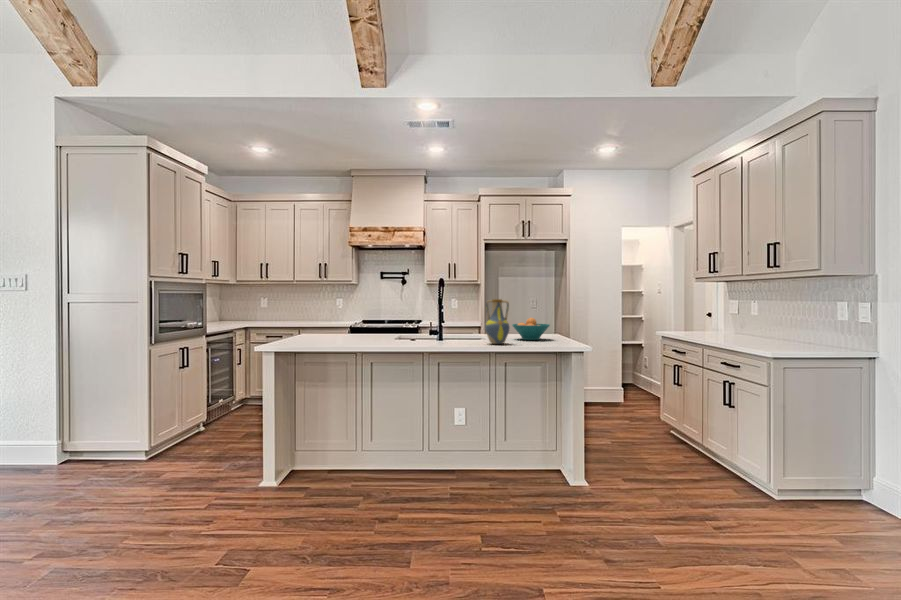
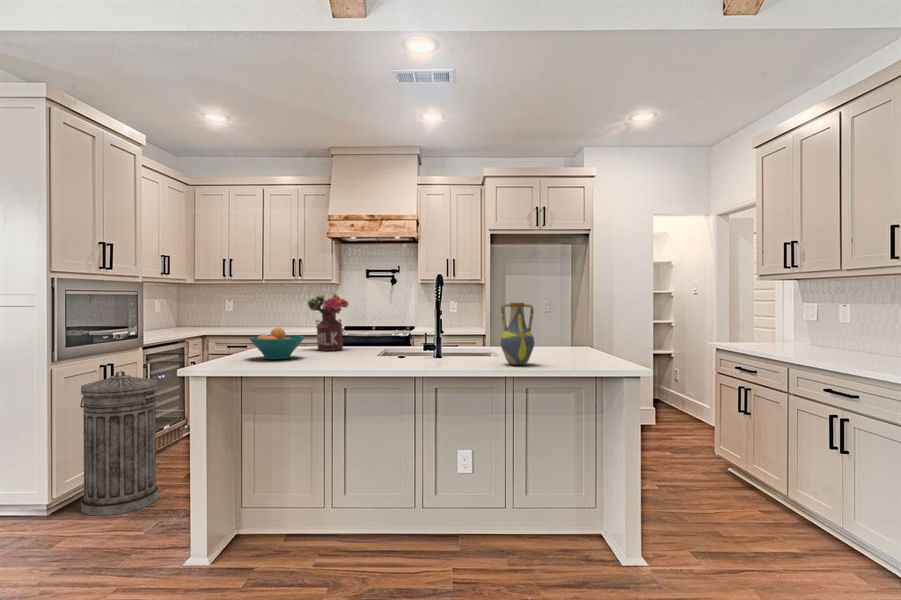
flower arrangement: none [340,292,372,336] -> present [308,293,349,351]
fruit bowl: present [512,318,550,340] -> present [249,328,305,359]
trash can: none [170,352,226,459] -> present [80,371,159,516]

